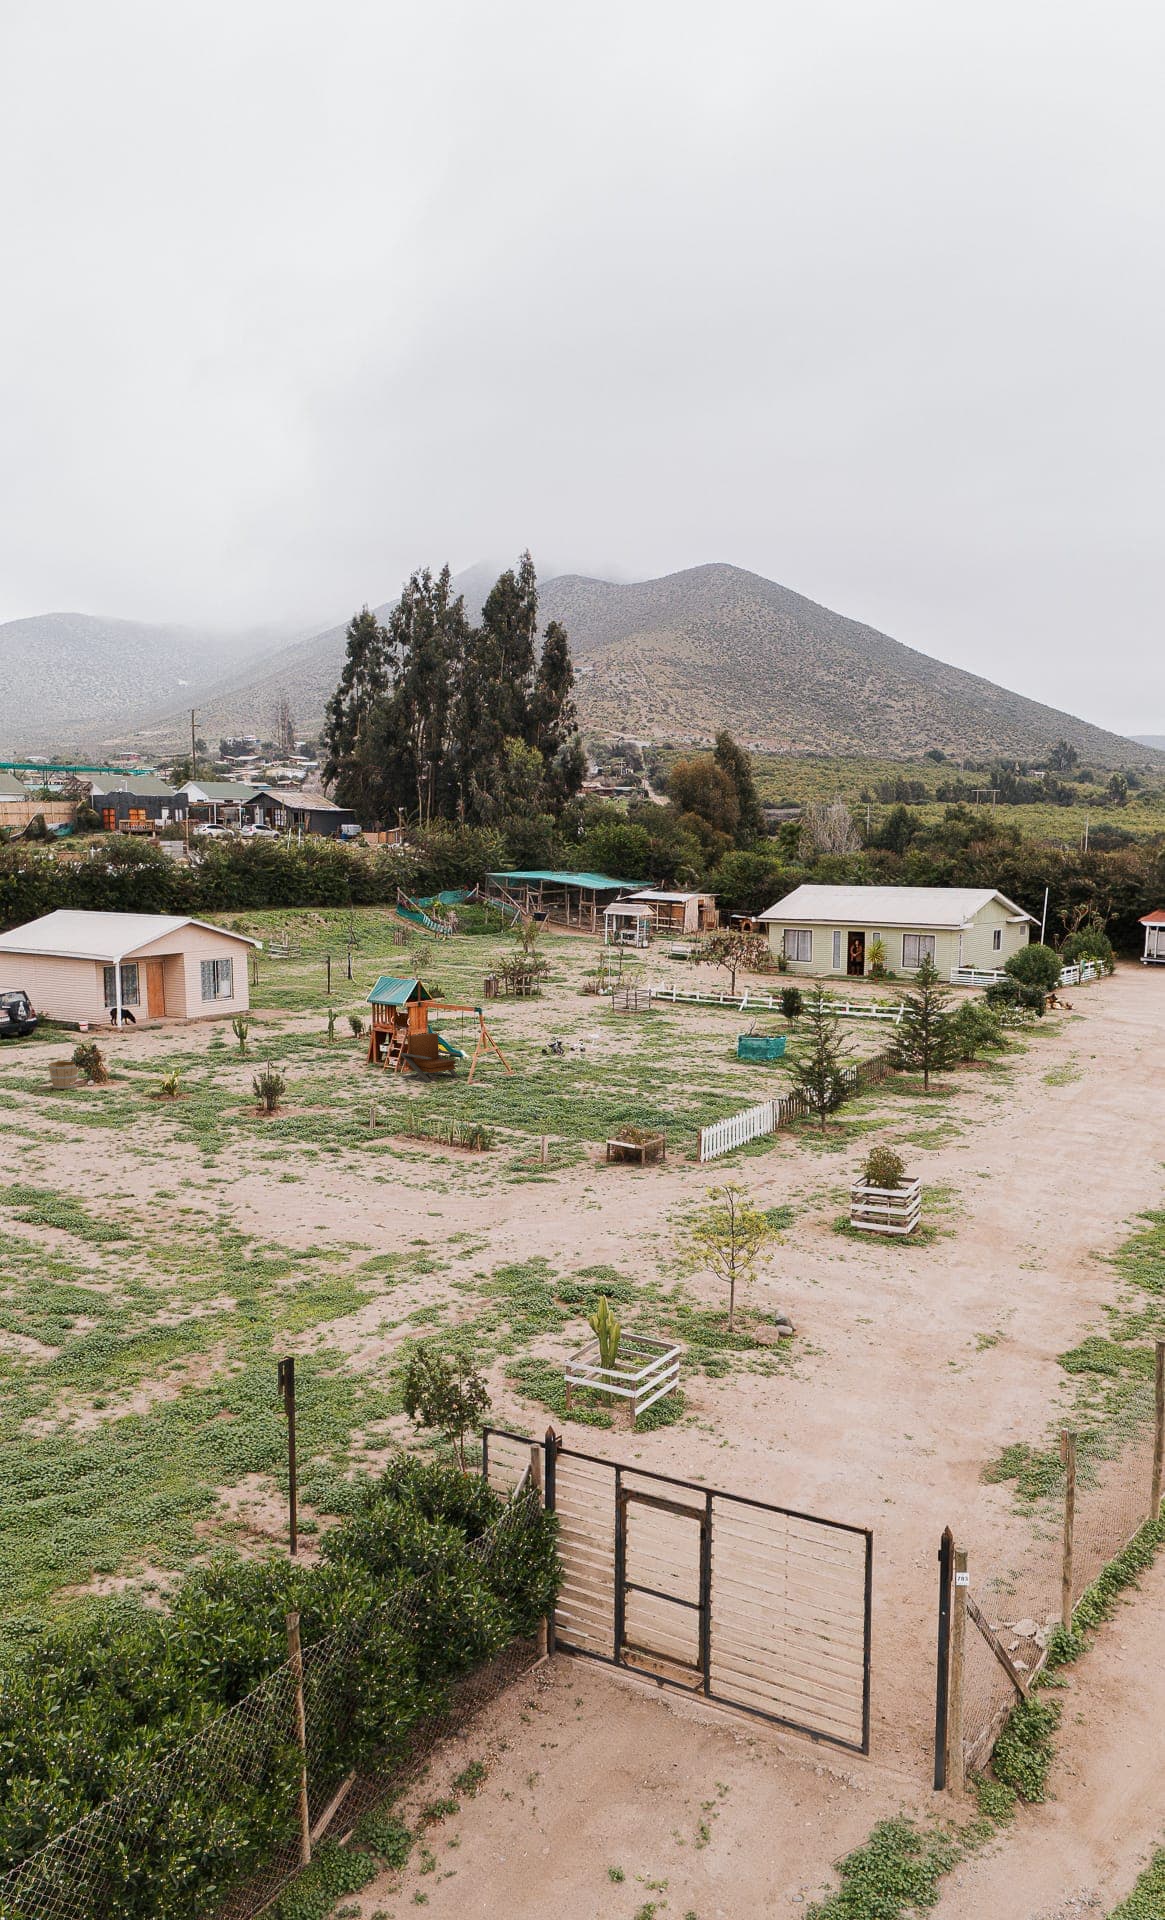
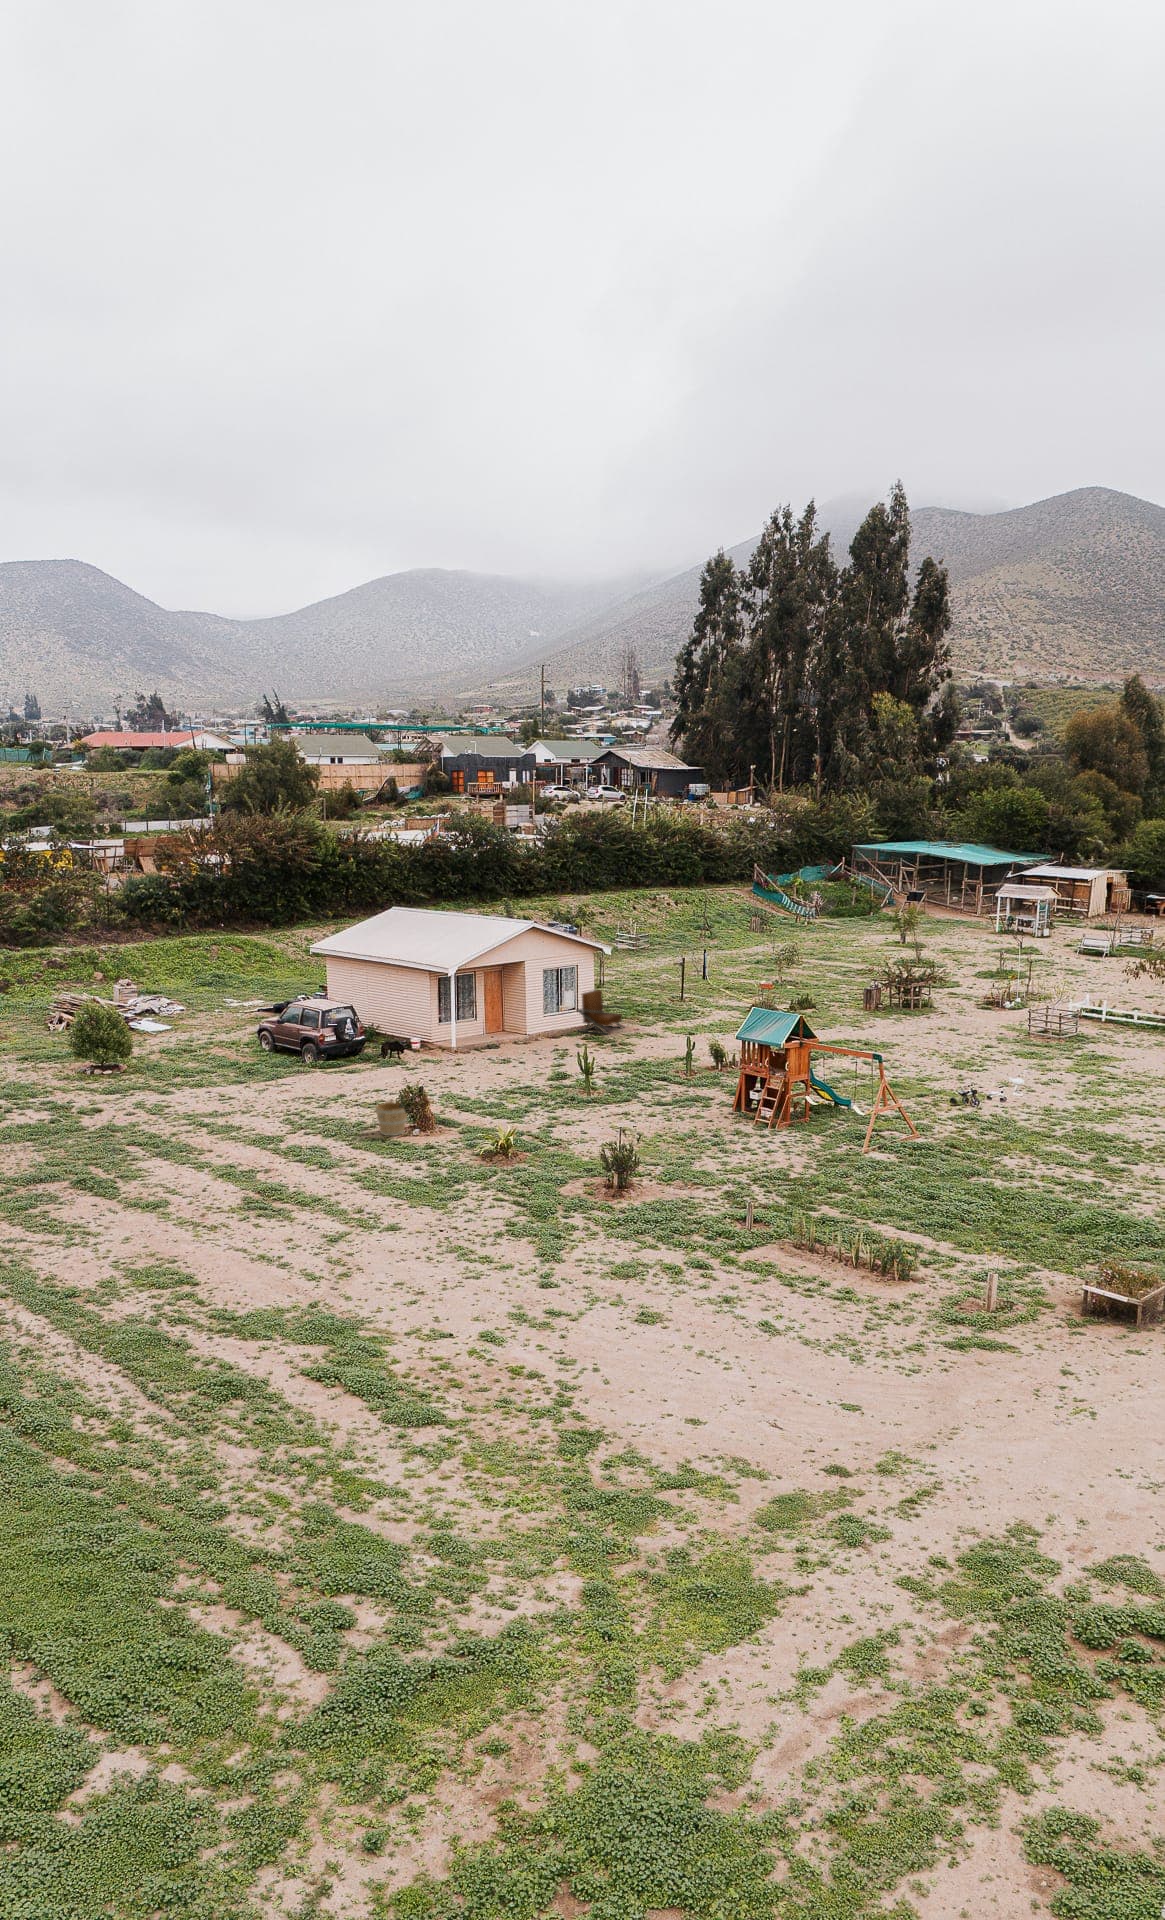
lounge chair: present [401,1033,460,1082] -> present [577,990,625,1034]

